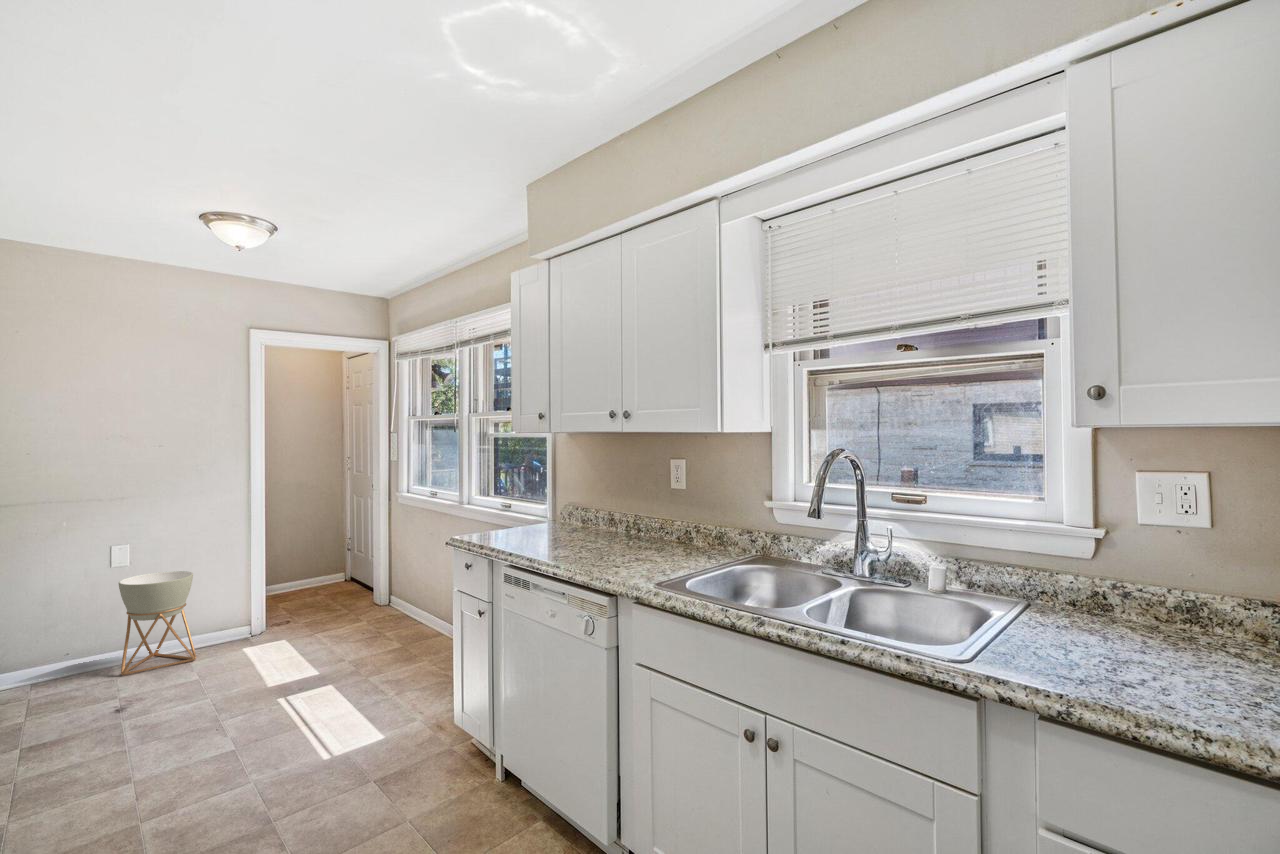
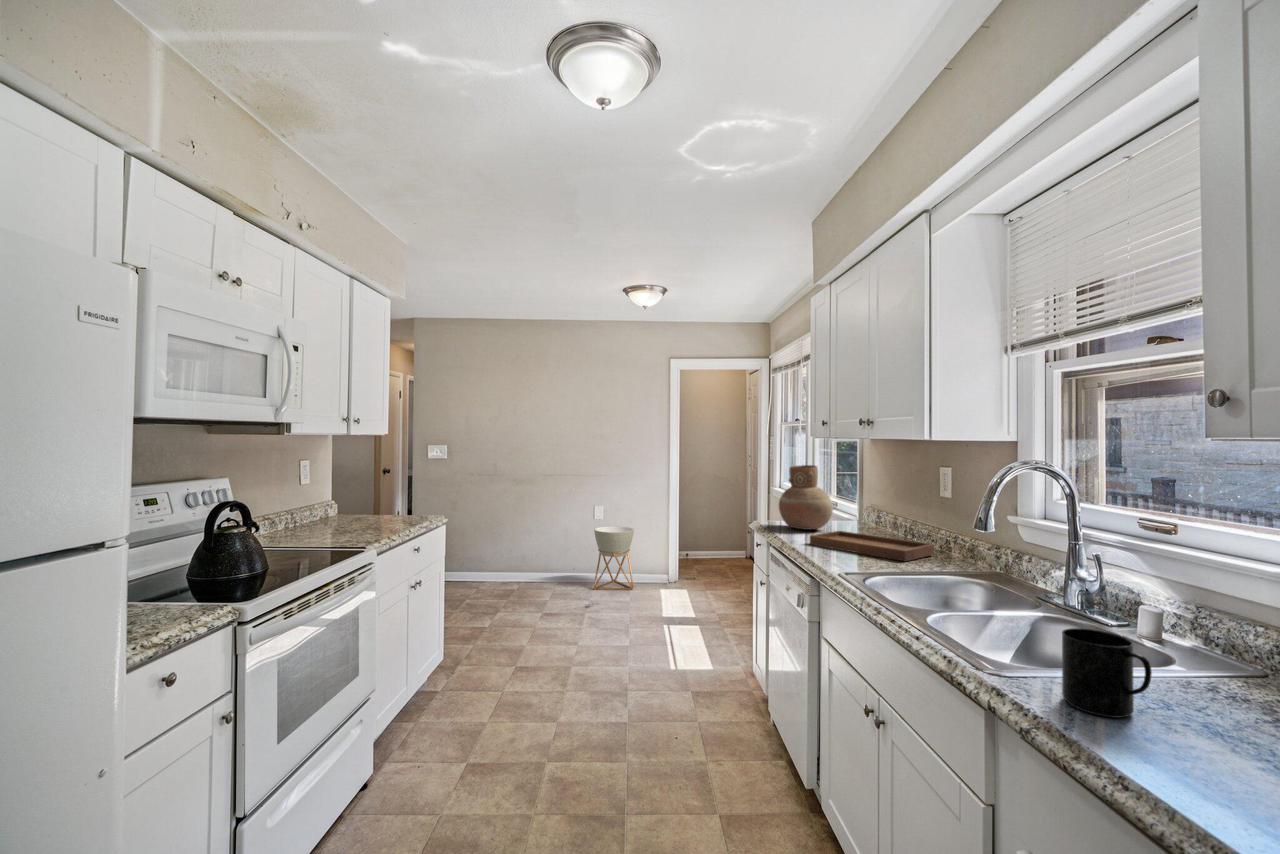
vase: none [495,465,557,540] -> present [779,465,833,530]
tray: none [564,513,684,559] -> present [810,514,934,561]
mug: none [1006,592,1083,665] -> present [1062,628,1152,718]

